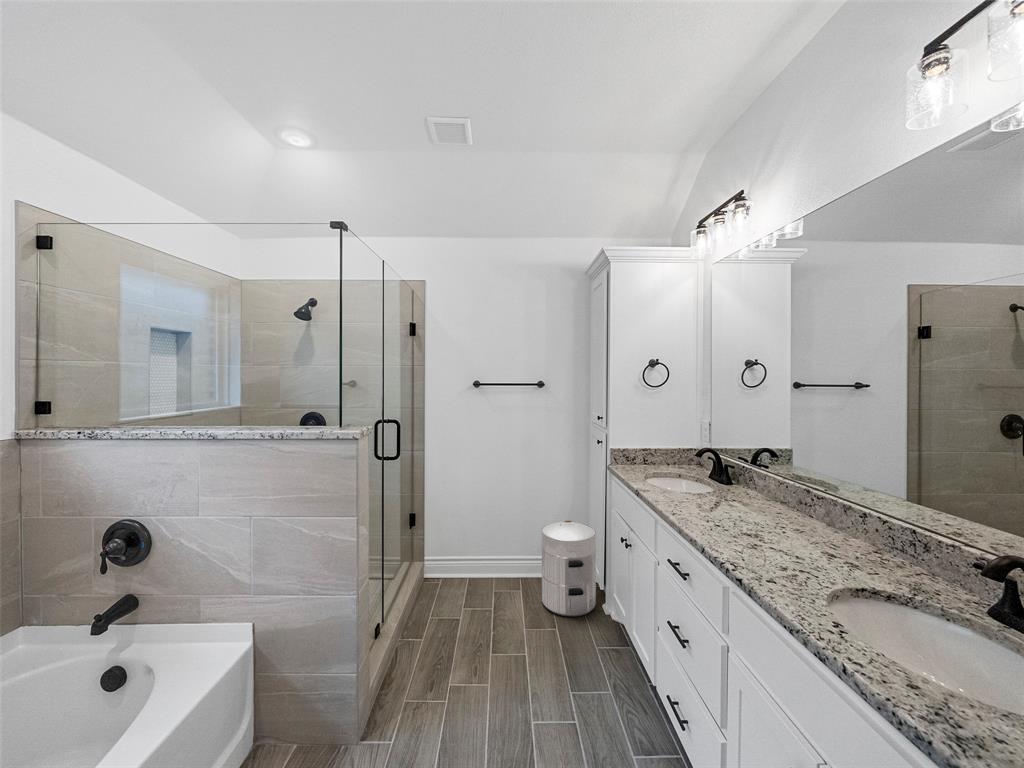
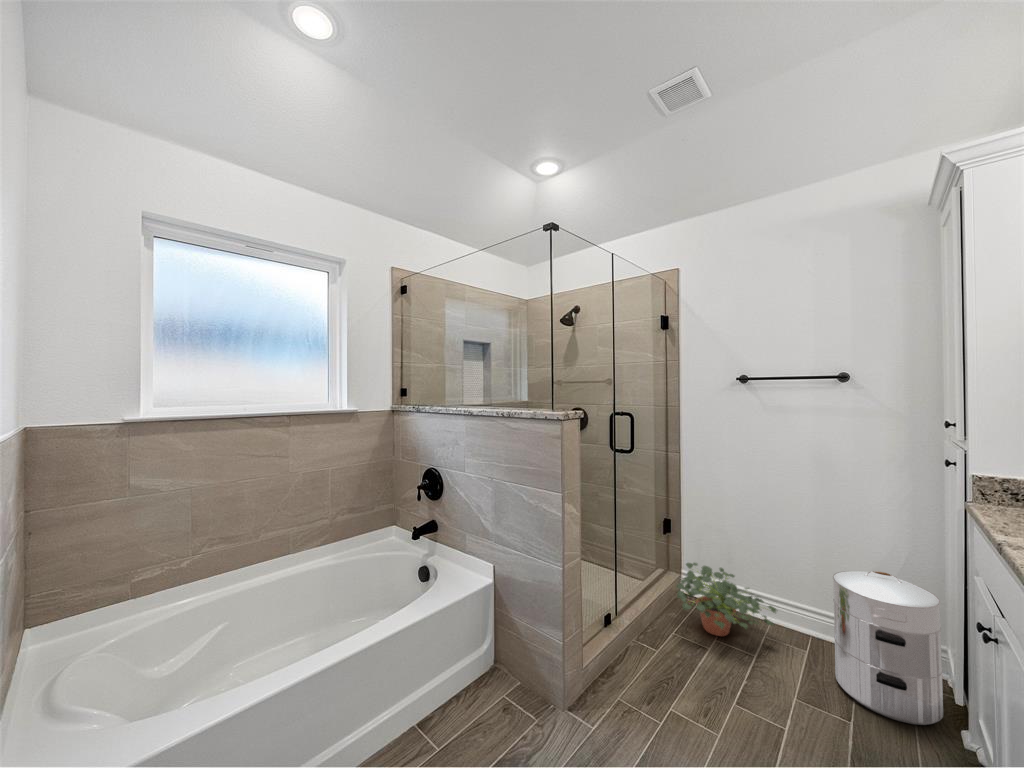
potted plant: none [428,546,504,606] -> present [677,563,776,636]

